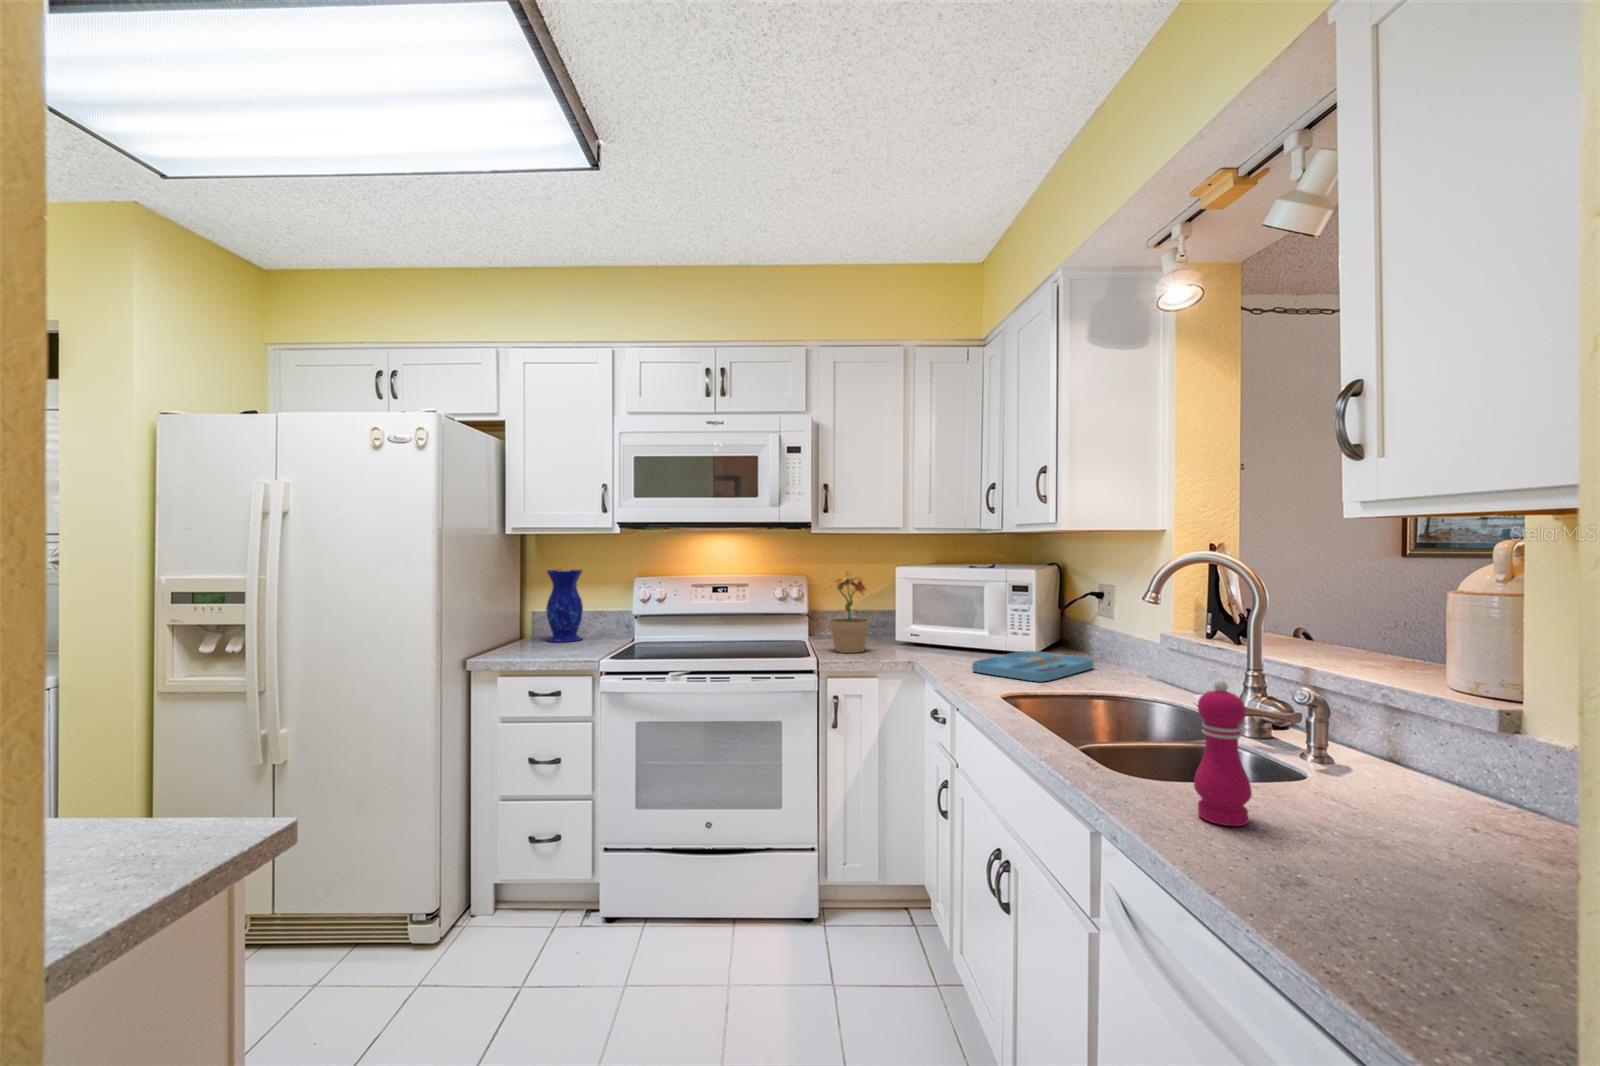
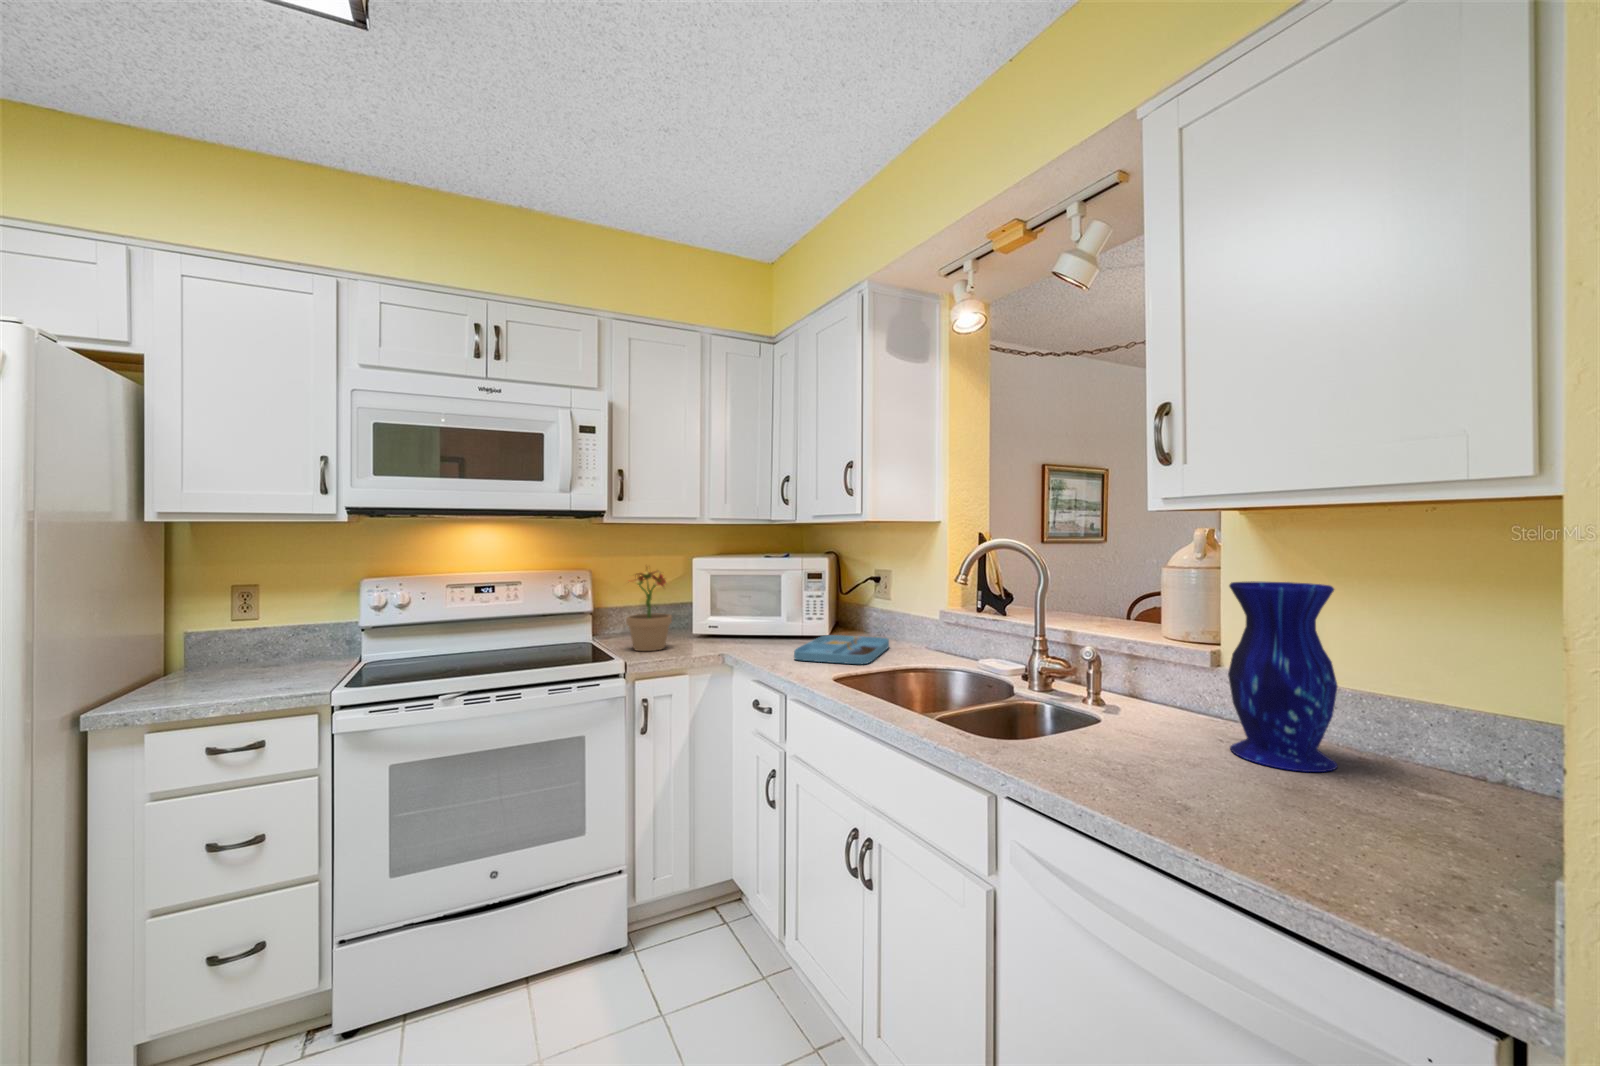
vase: present [546,570,583,642] -> present [1228,581,1338,772]
pepper mill: present [1194,680,1252,826] -> none [1151,655,1205,790]

